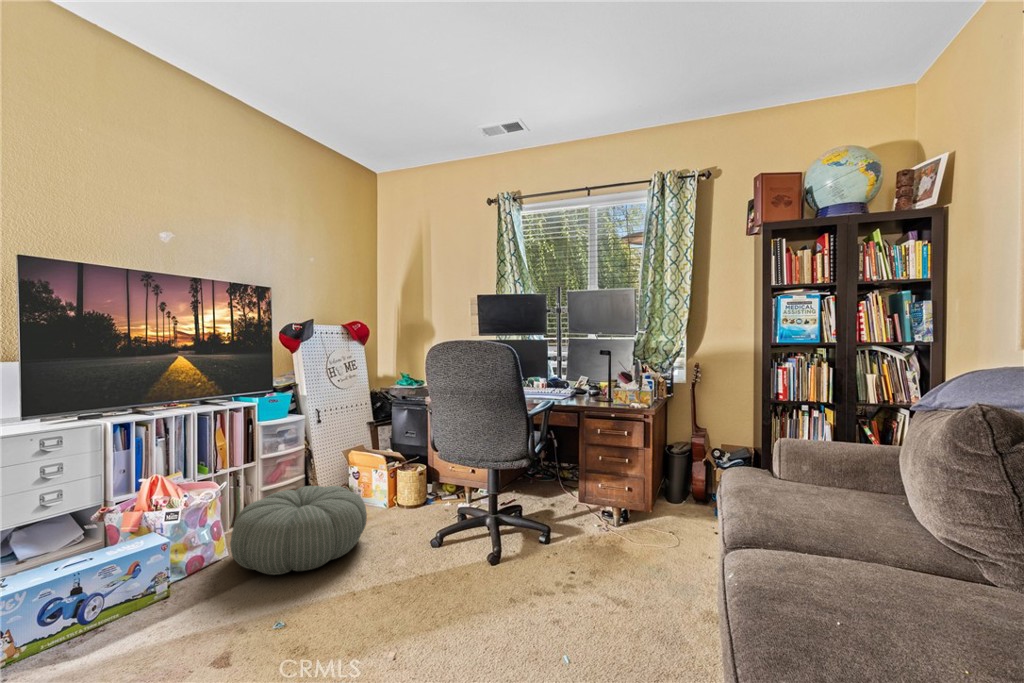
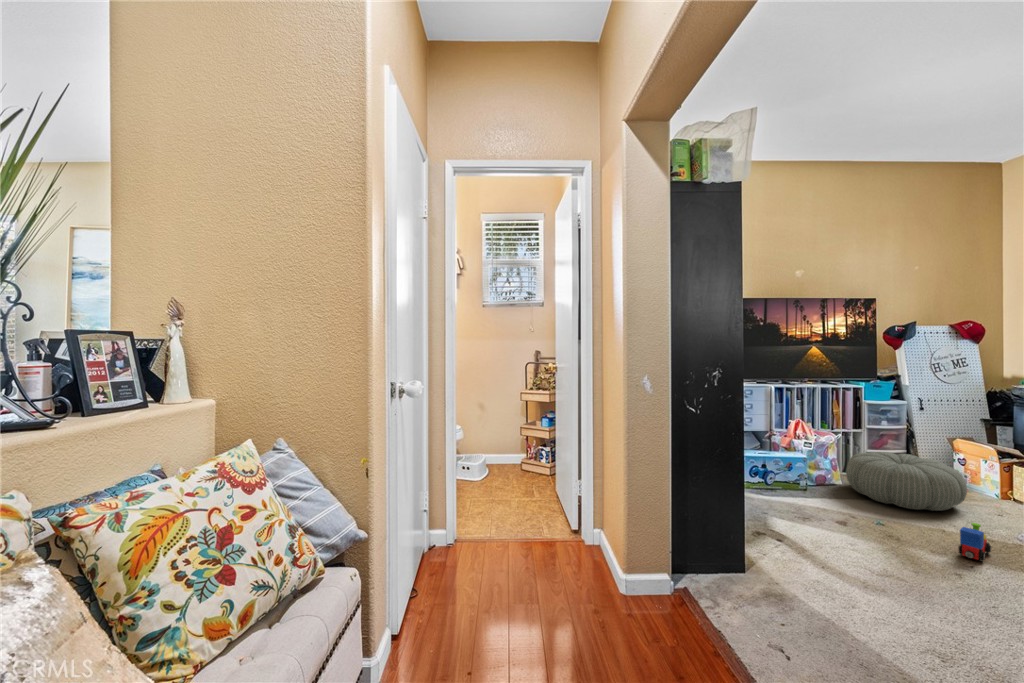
toy train: none [372,577,400,637] -> present [959,523,991,561]

